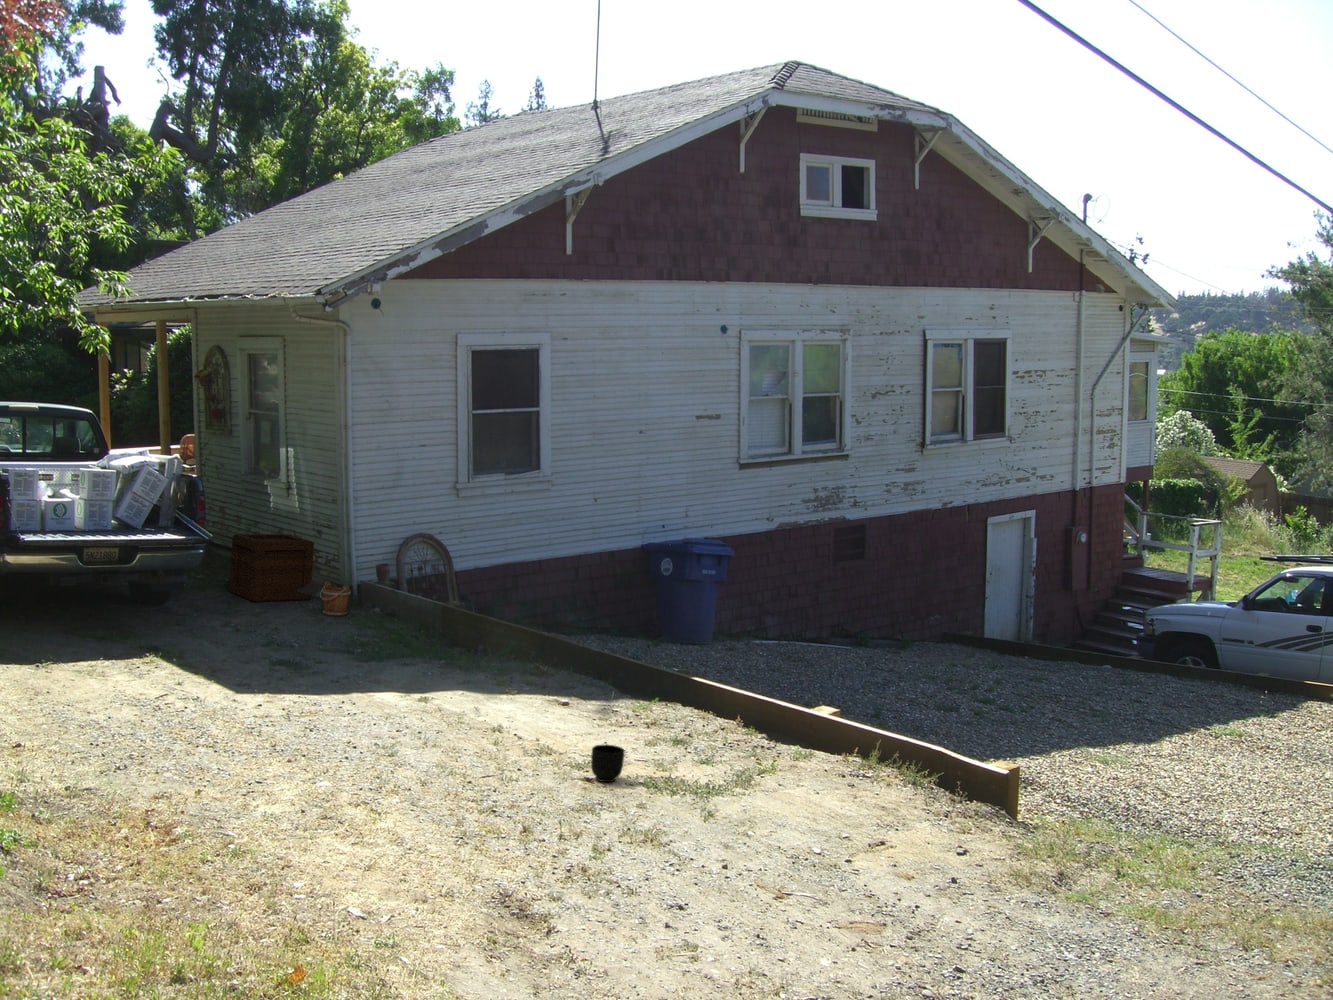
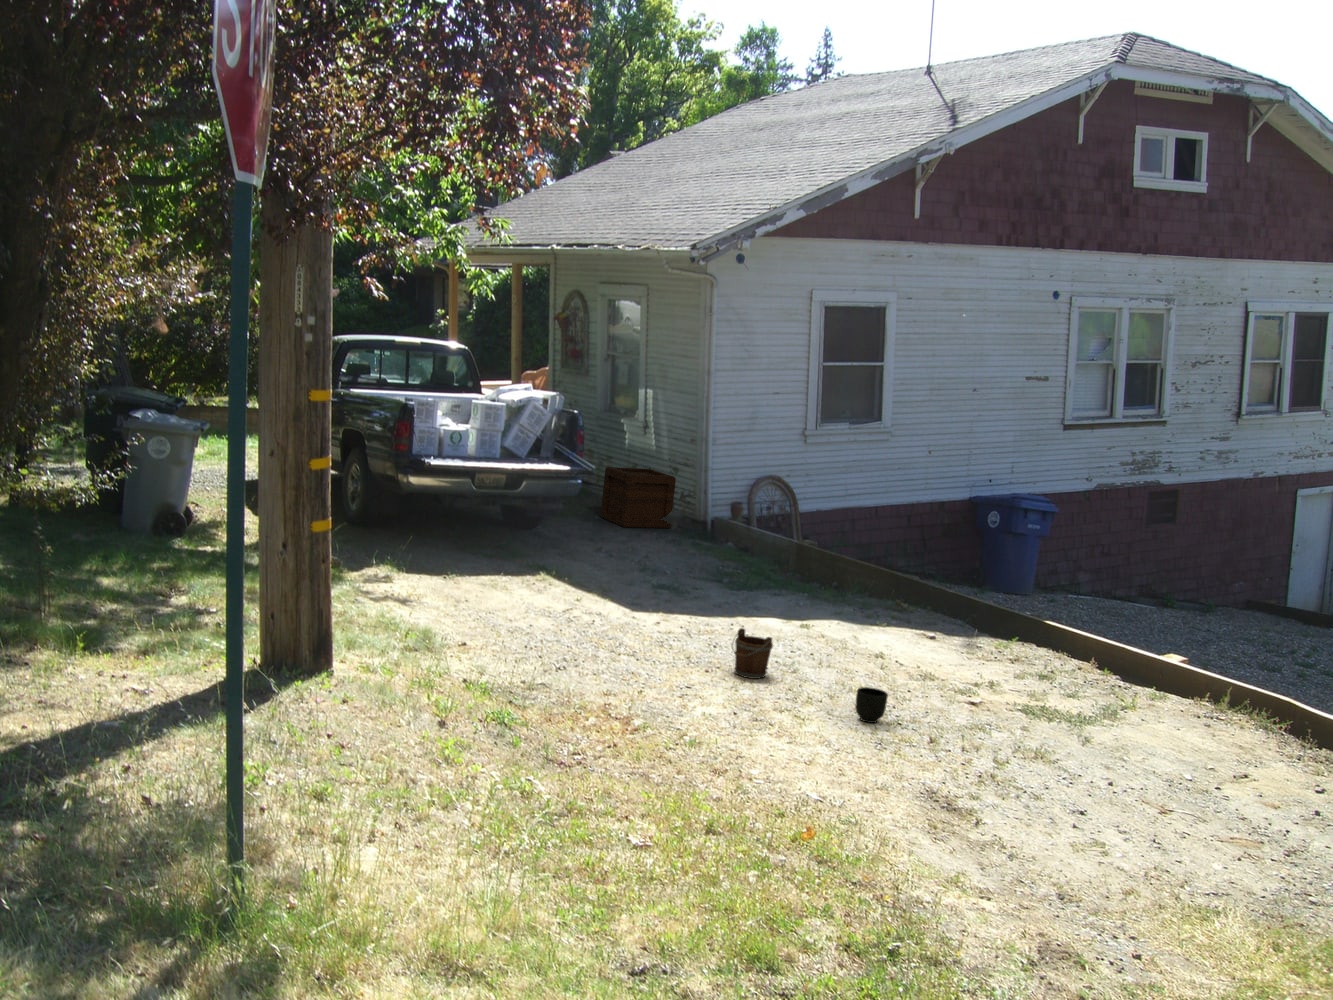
bucket: present [320,582,351,616] -> present [732,628,773,679]
planter: present [591,745,624,782] -> present [855,687,888,723]

